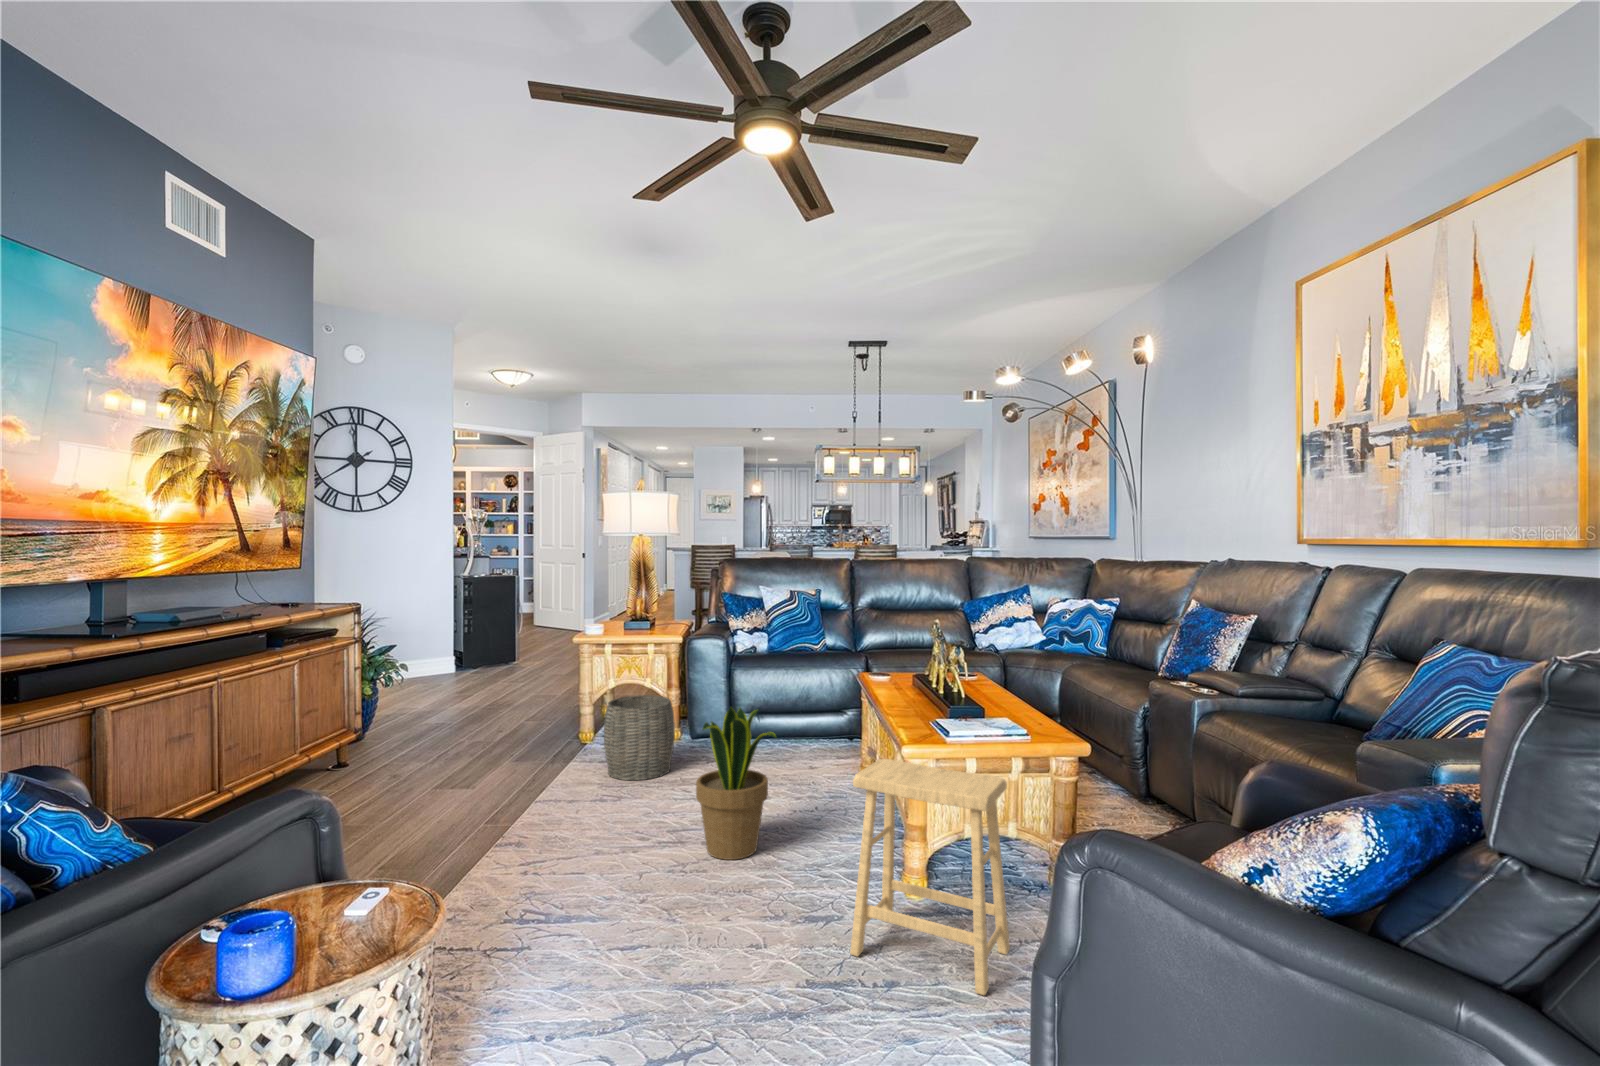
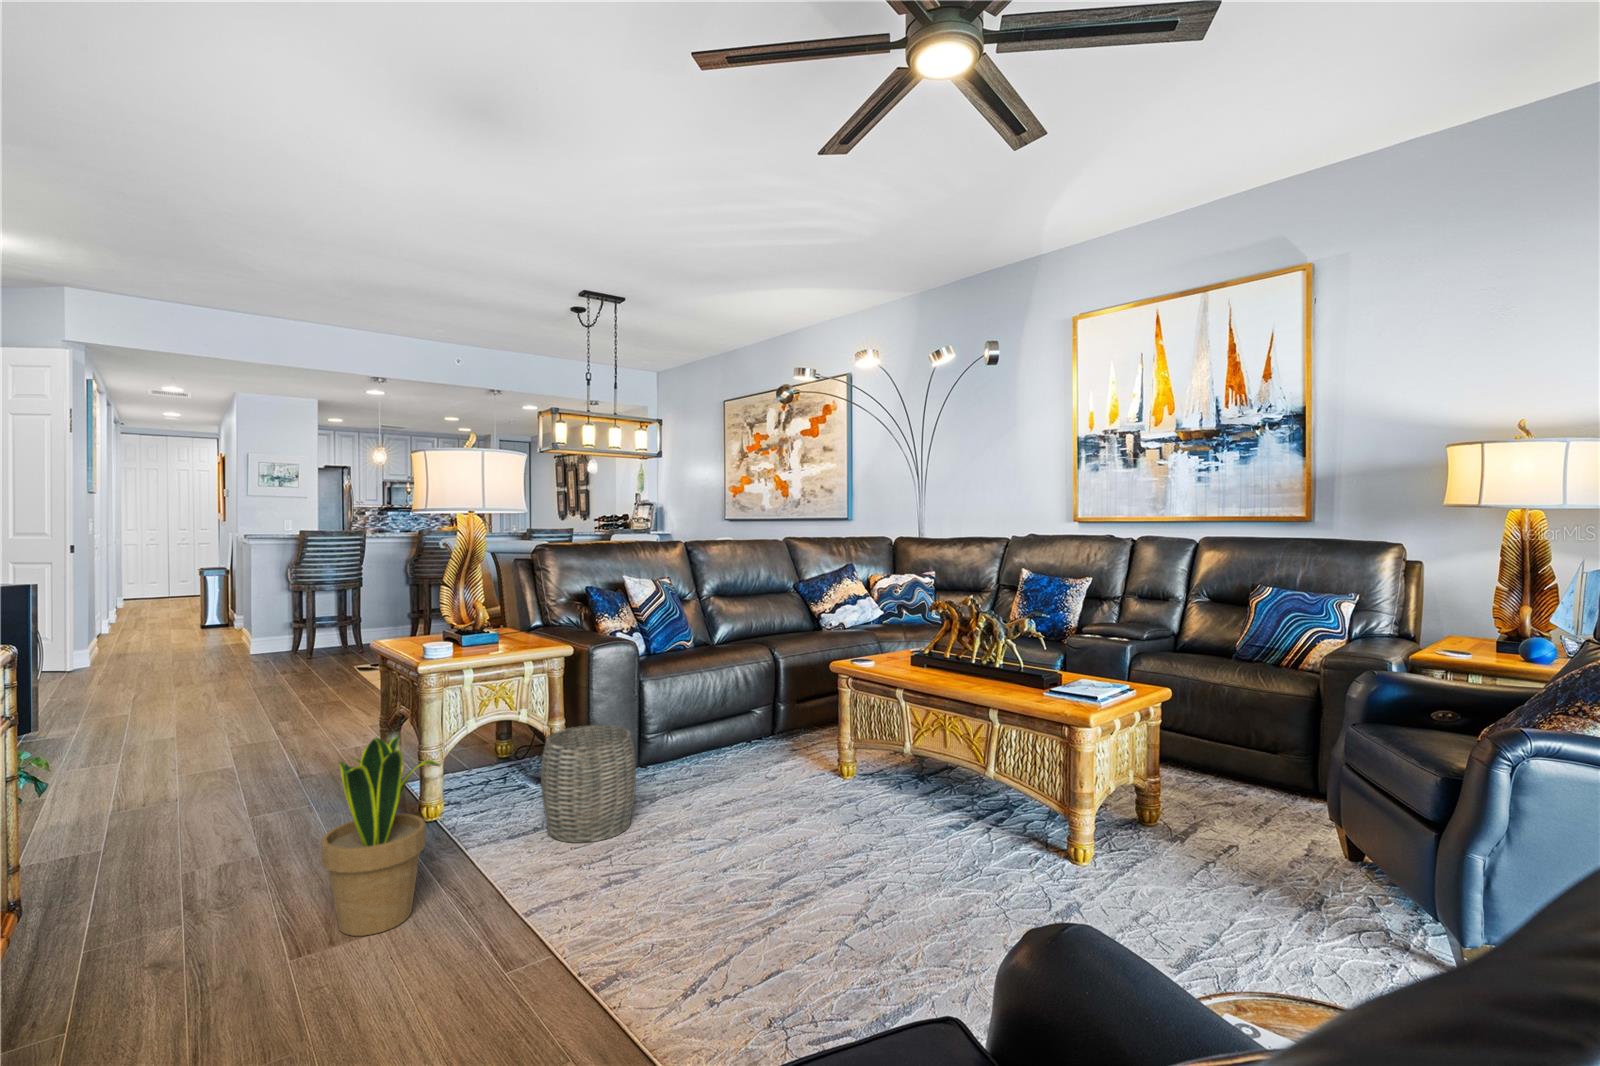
potted plant: present [696,708,777,860] -> present [321,736,439,936]
footstool: present [850,759,1010,995] -> none [1091,725,1255,921]

